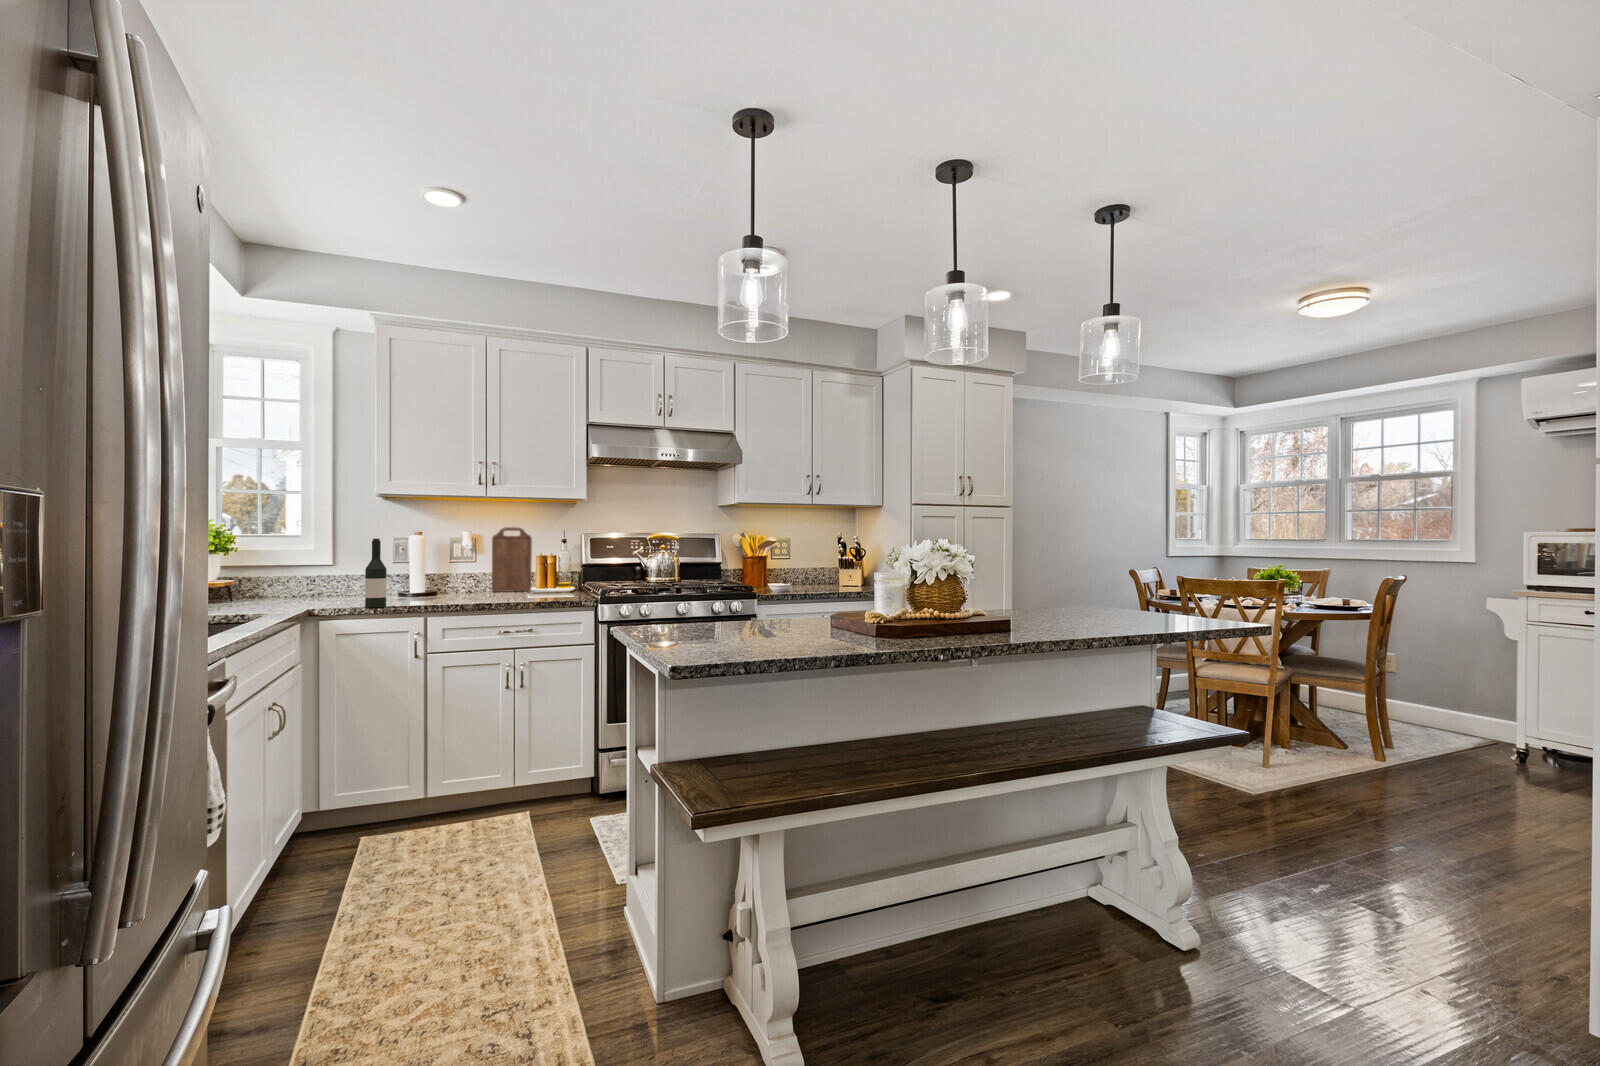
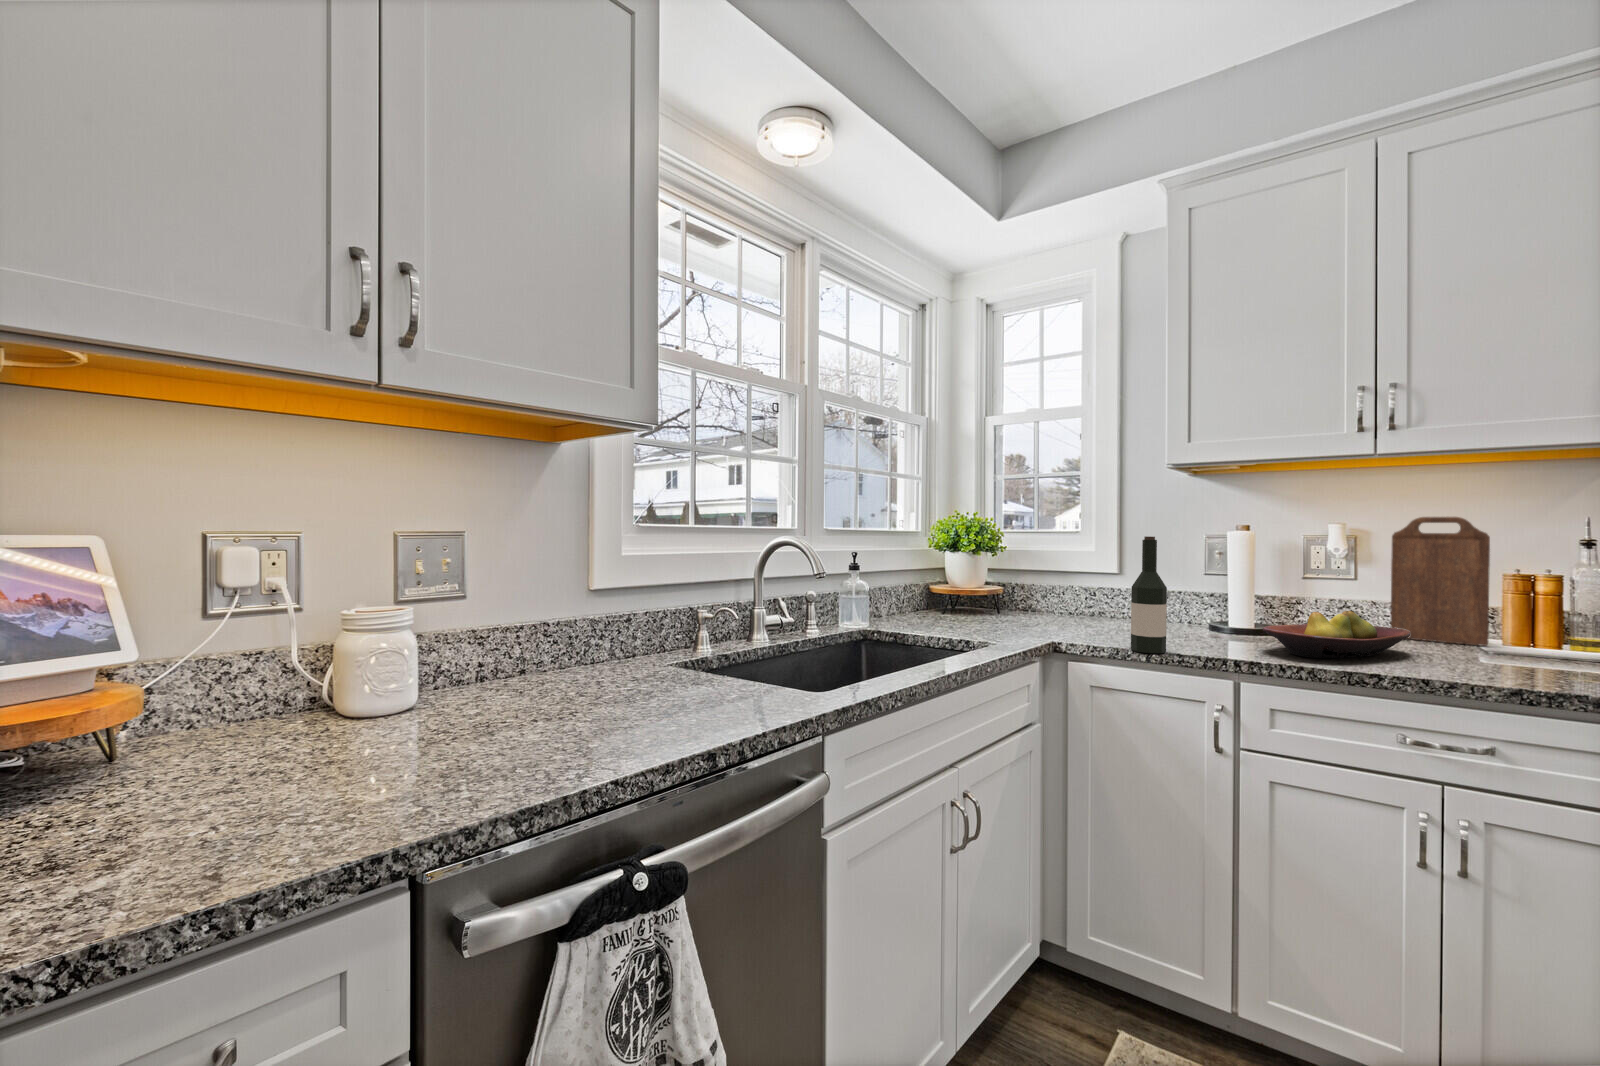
fruit bowl: none [436,577,501,601] -> present [1263,611,1410,658]

